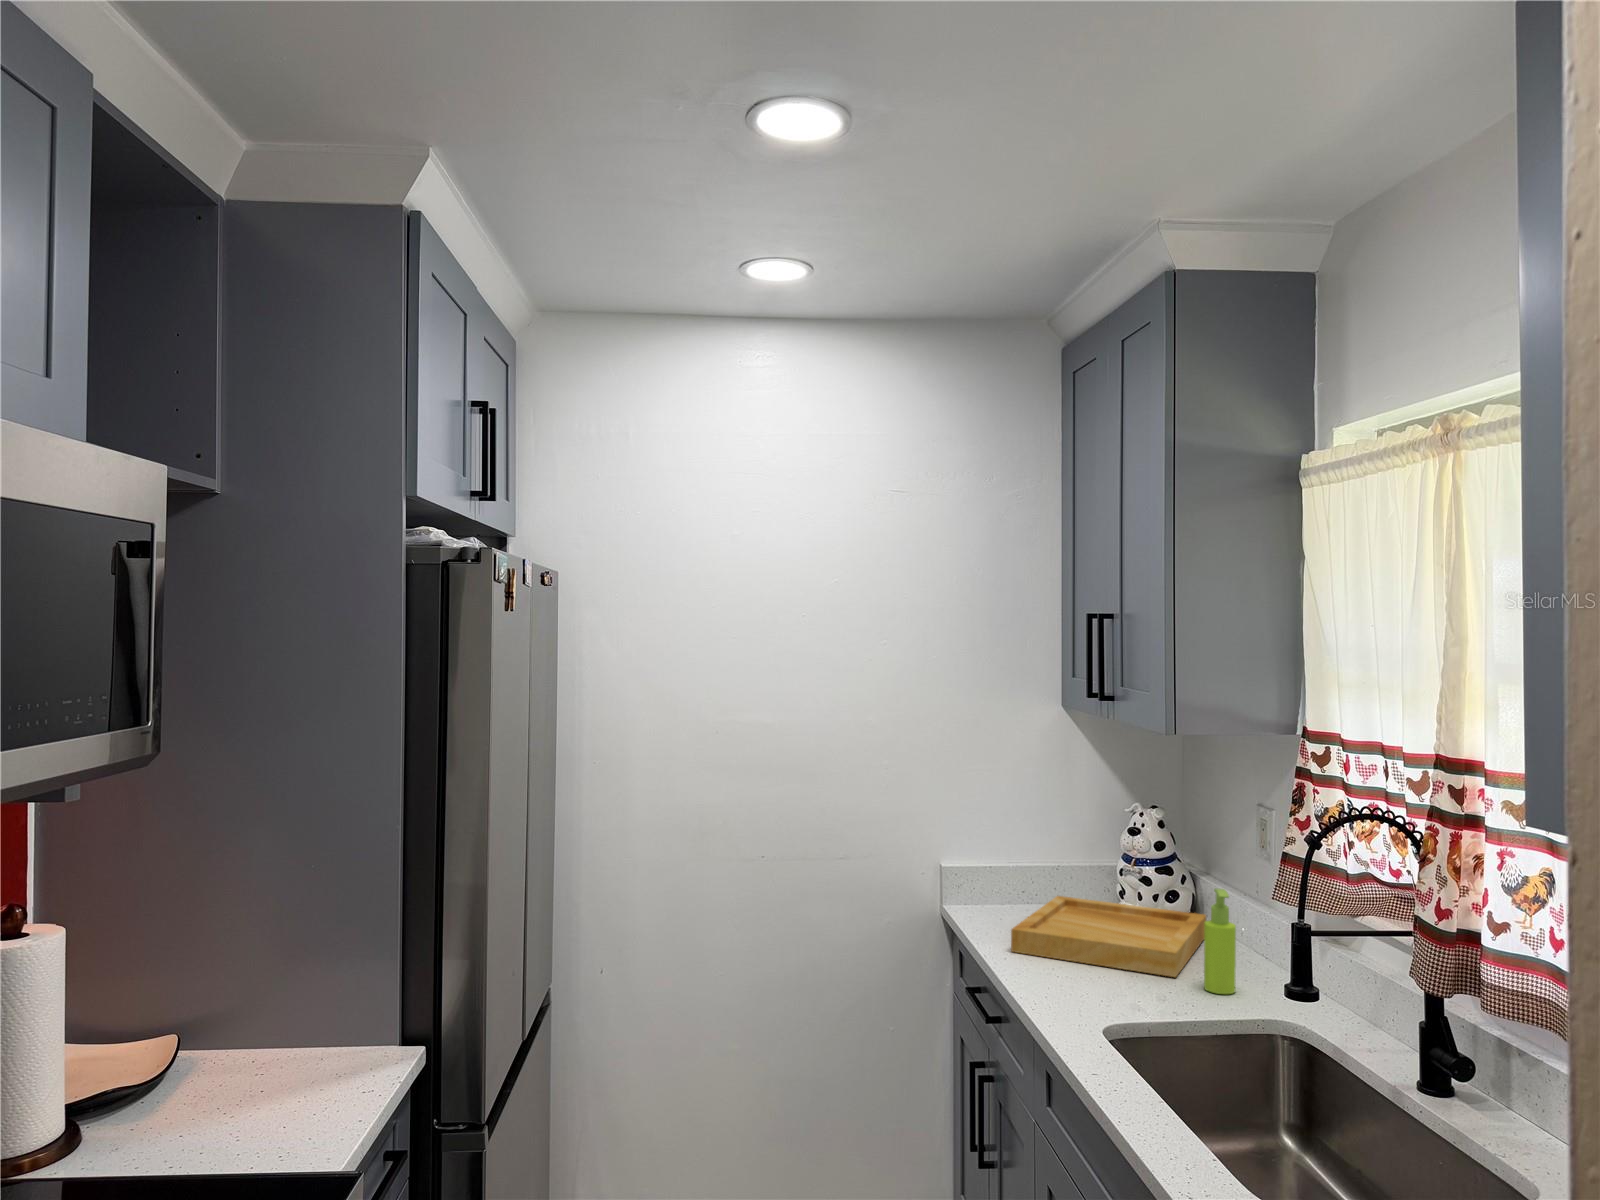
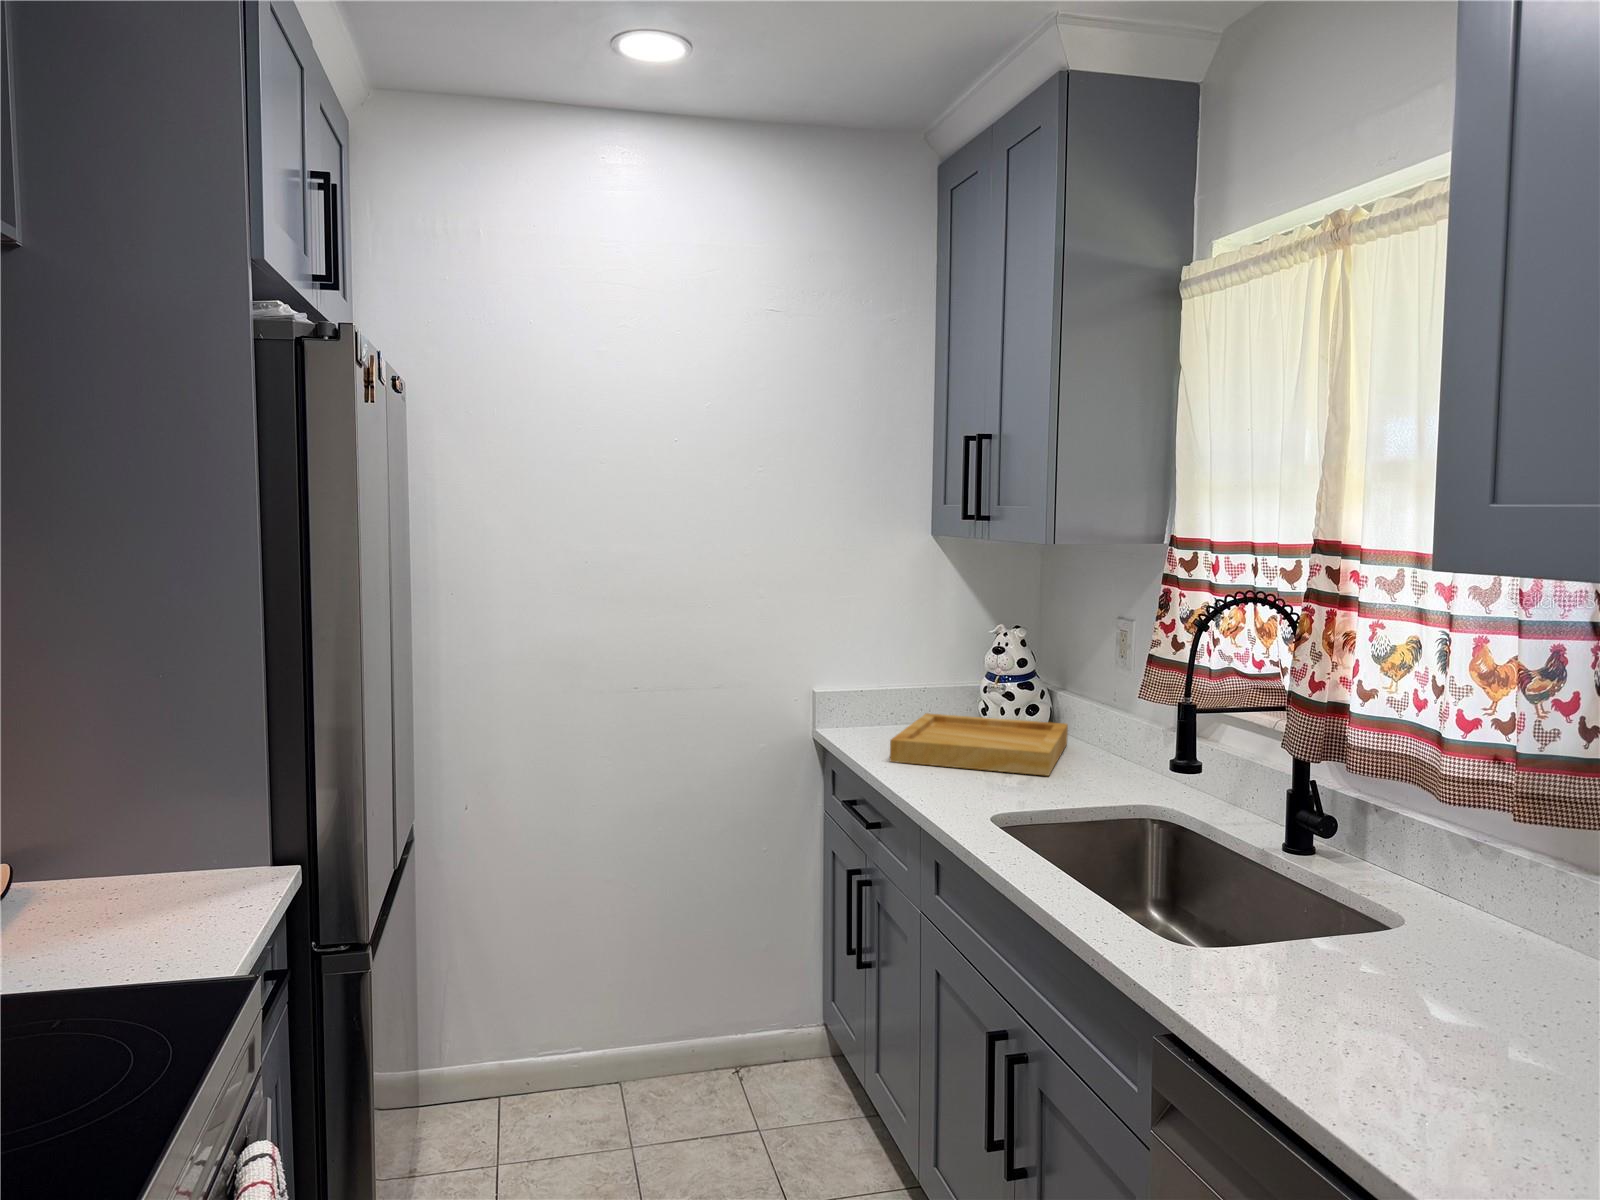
soap dispenser: present [1204,888,1236,994] -> none [1076,689,1107,787]

